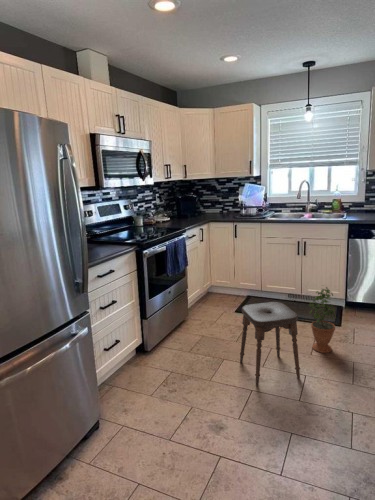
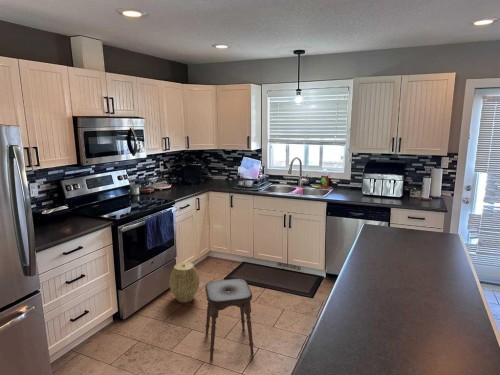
potted plant: present [309,287,335,353] -> none [273,263,299,327]
woven basket: none [186,293,218,334] -> present [169,262,200,303]

